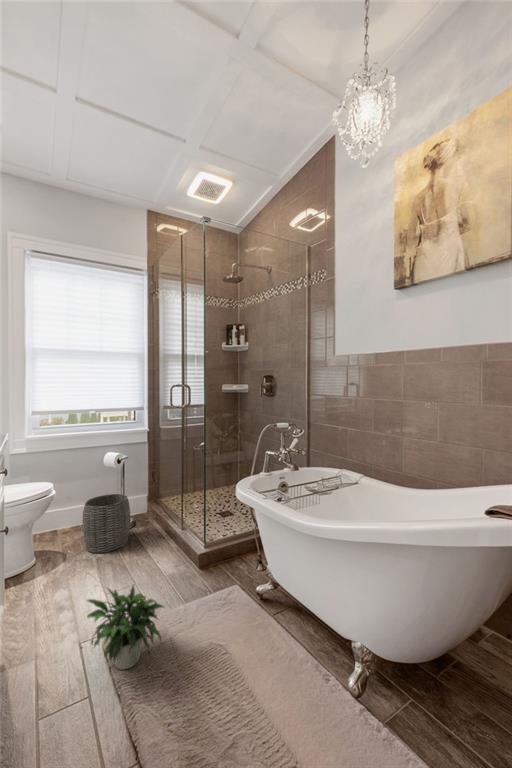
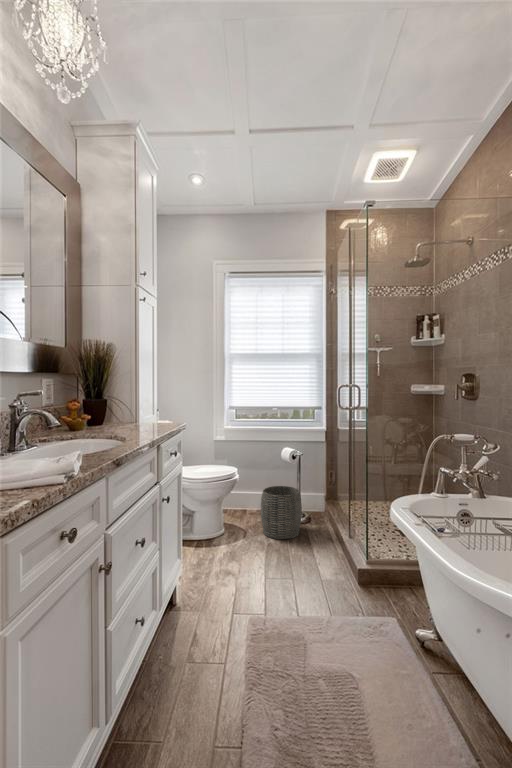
potted plant: present [87,586,163,669] -> none [229,567,298,654]

